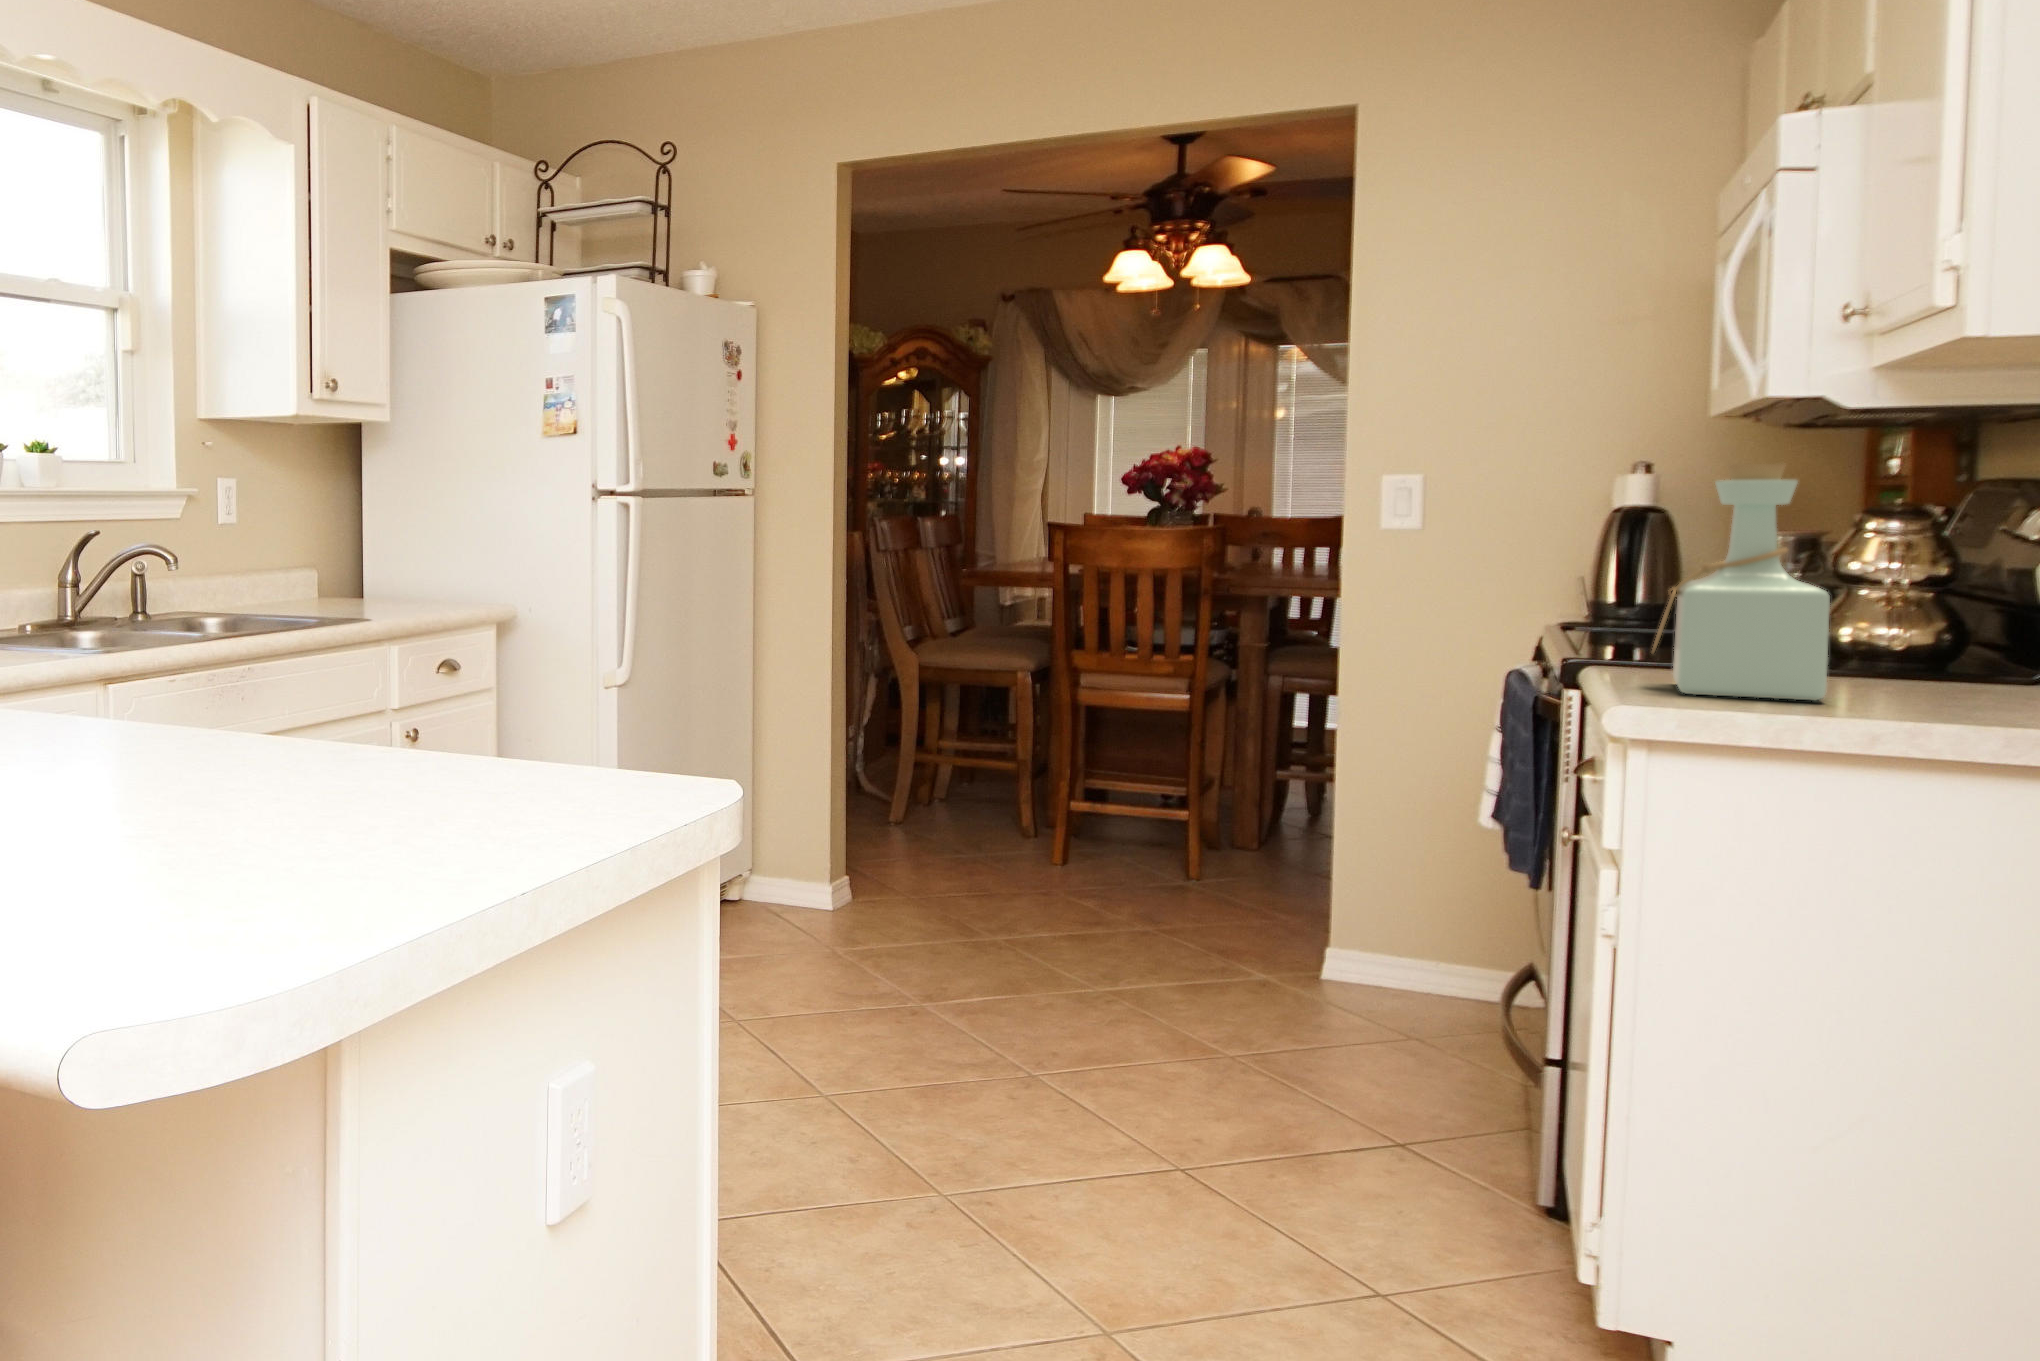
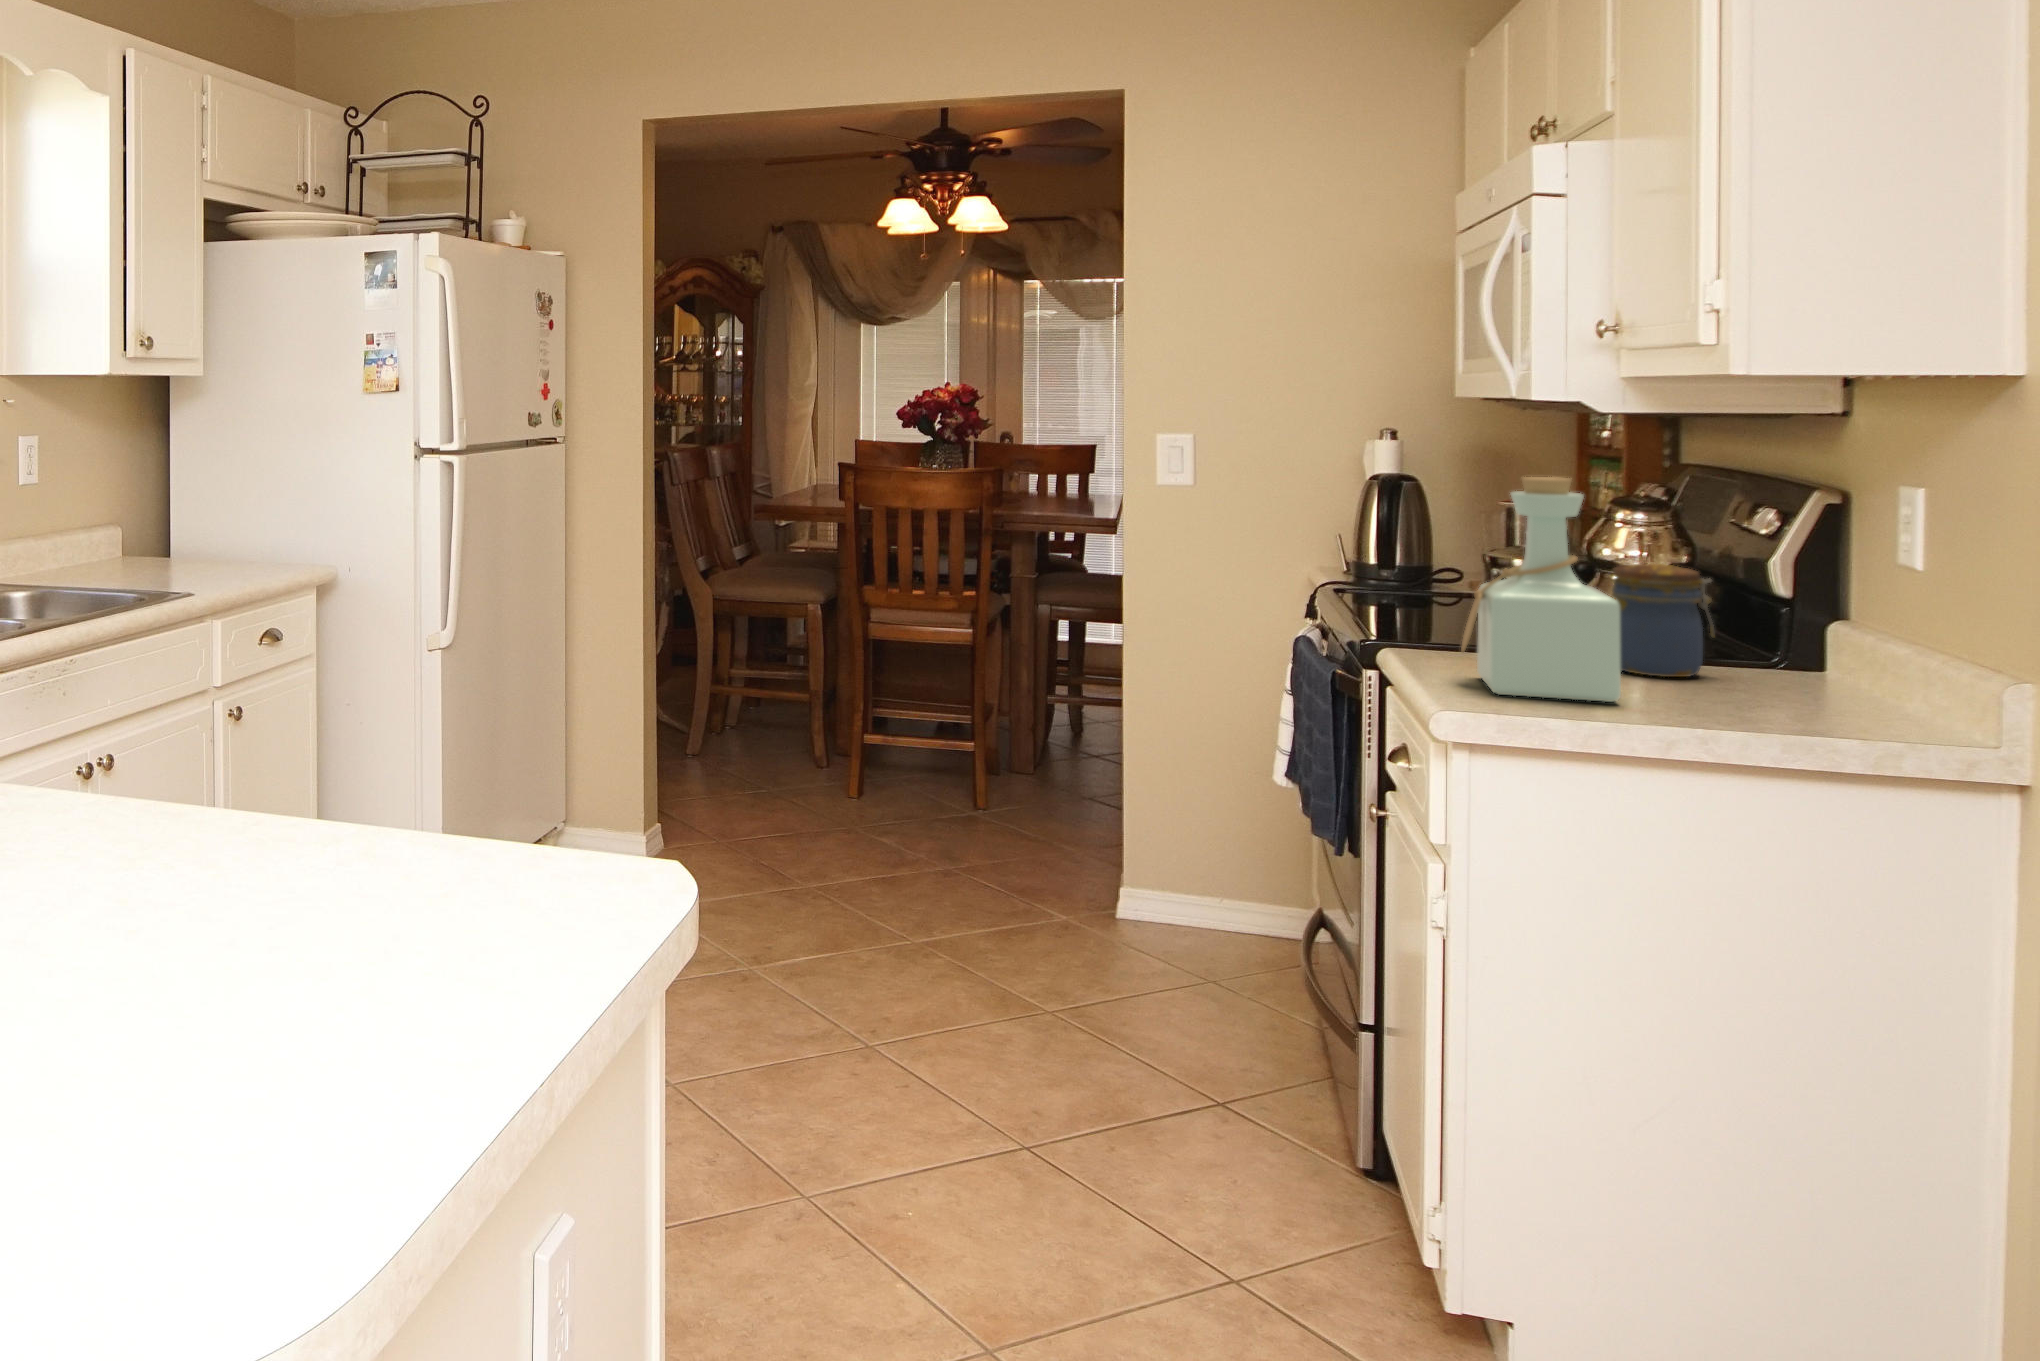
jar: none [1838,567,1963,687] -> present [1611,564,1714,677]

